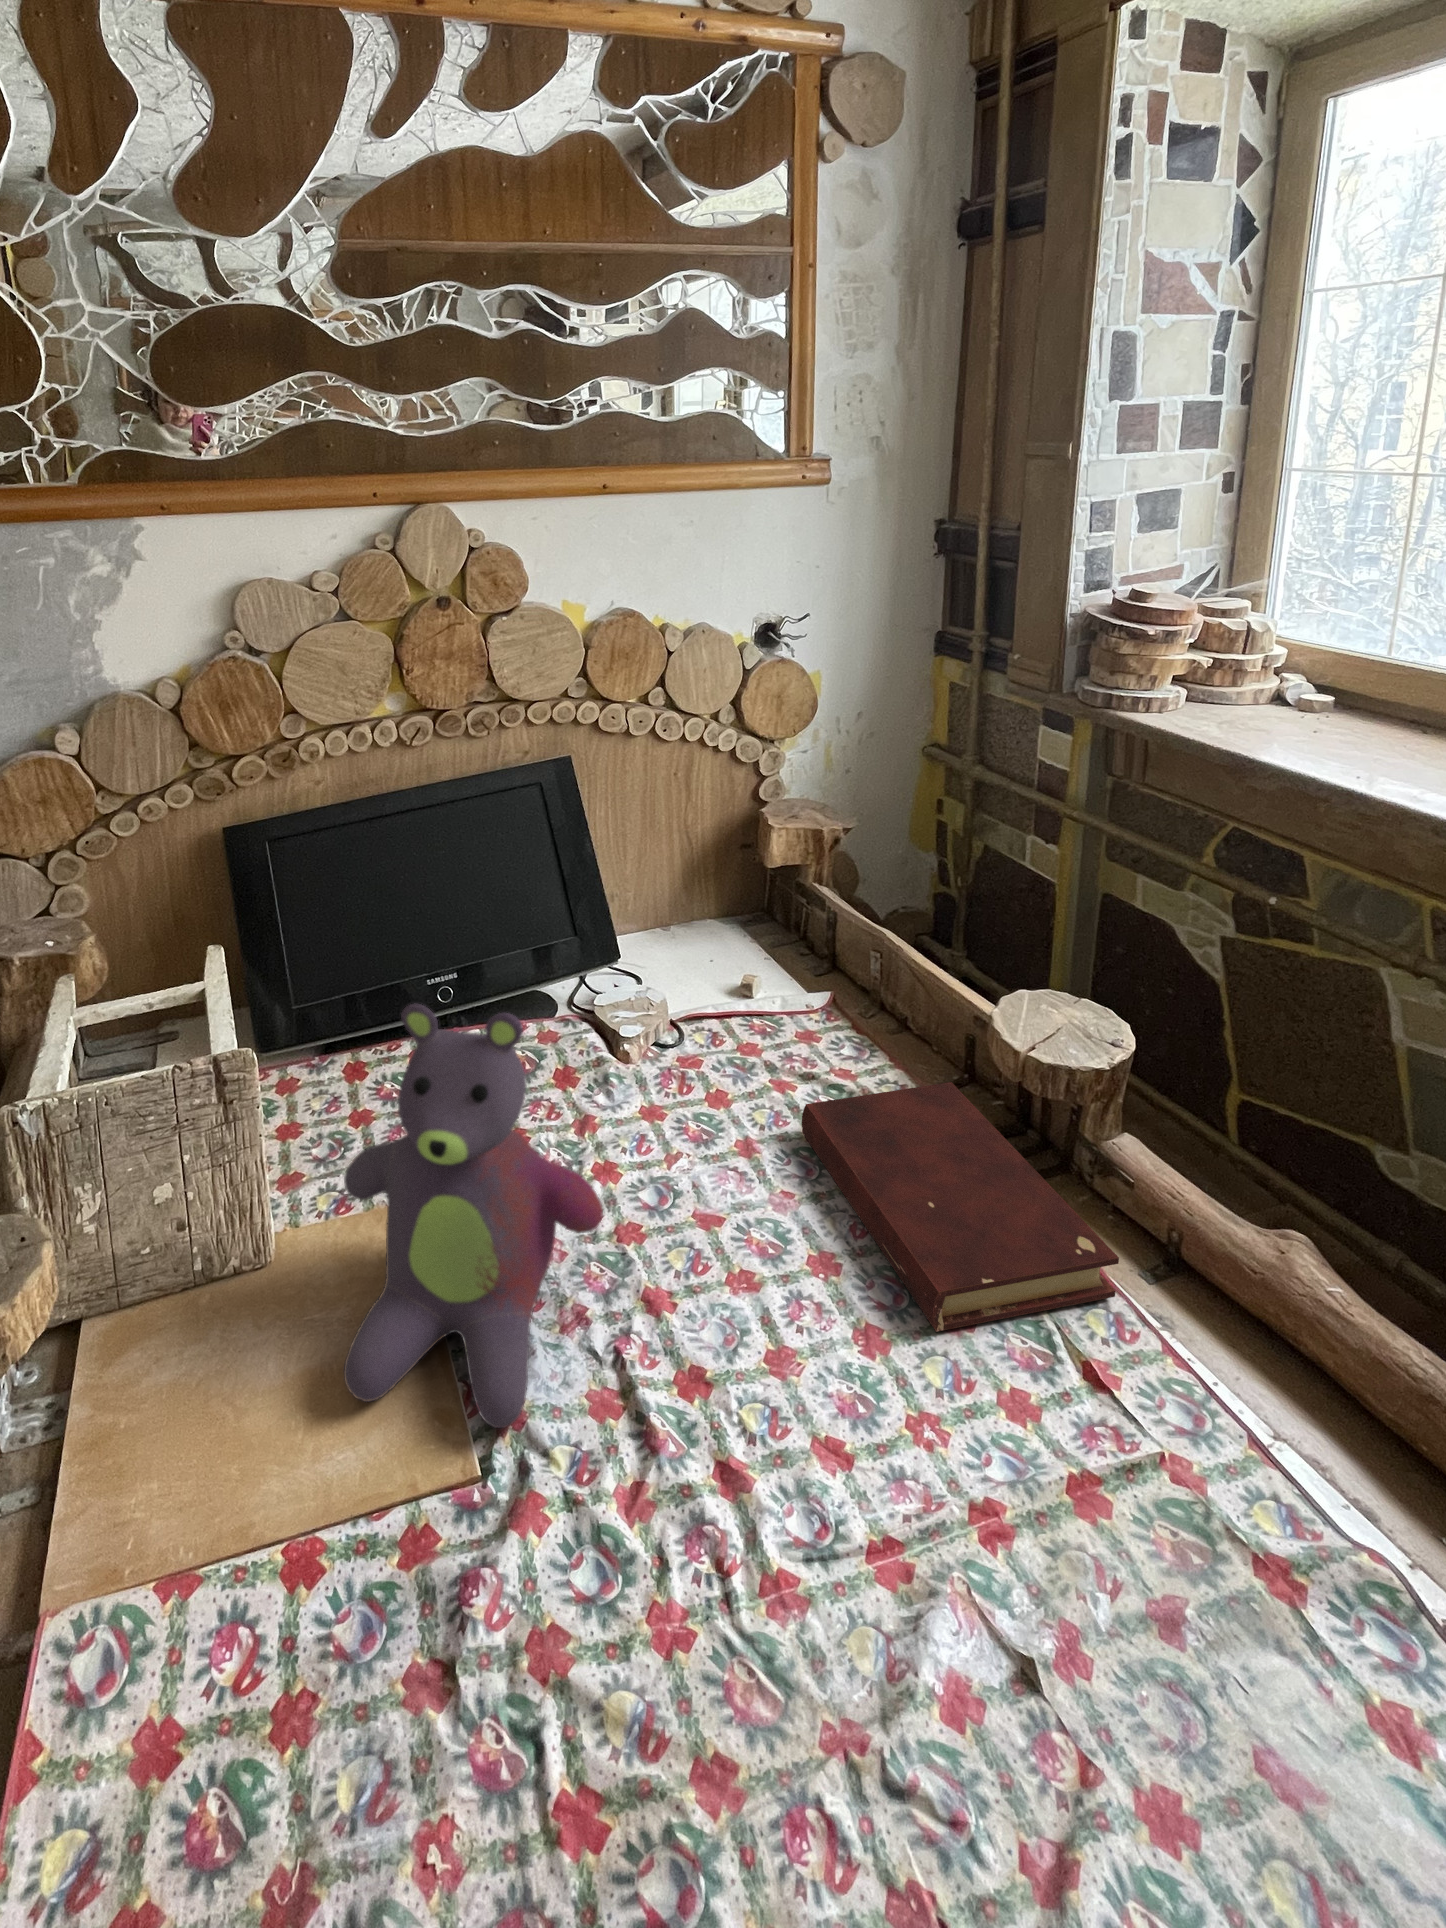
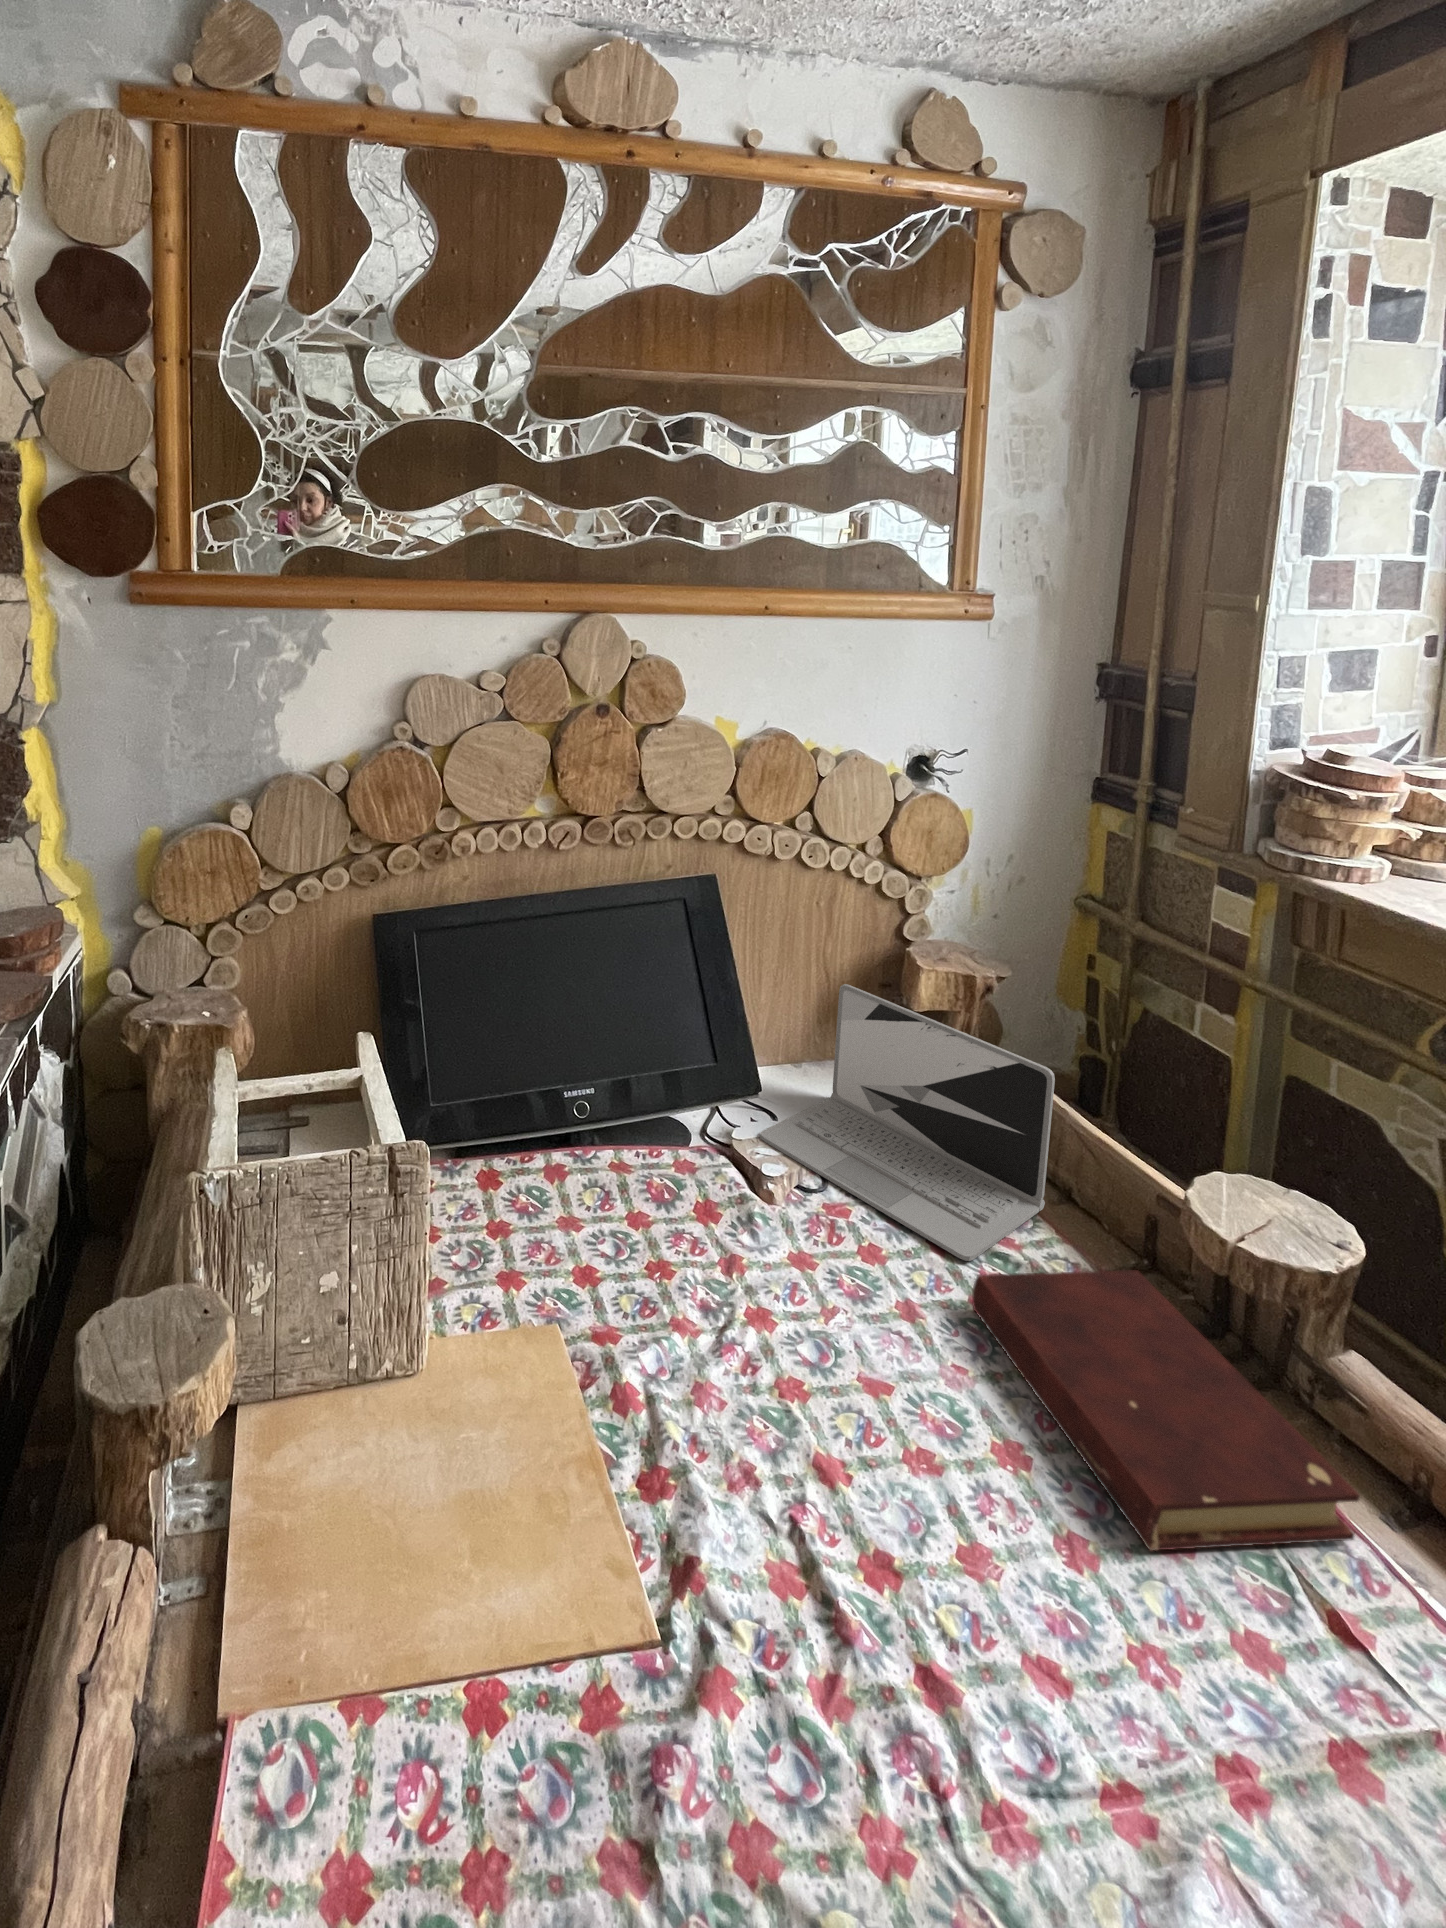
laptop: none [622,847,882,1092] -> present [760,984,1055,1261]
stuffed bear: present [344,1003,603,1428] -> none [509,1115,785,1587]

